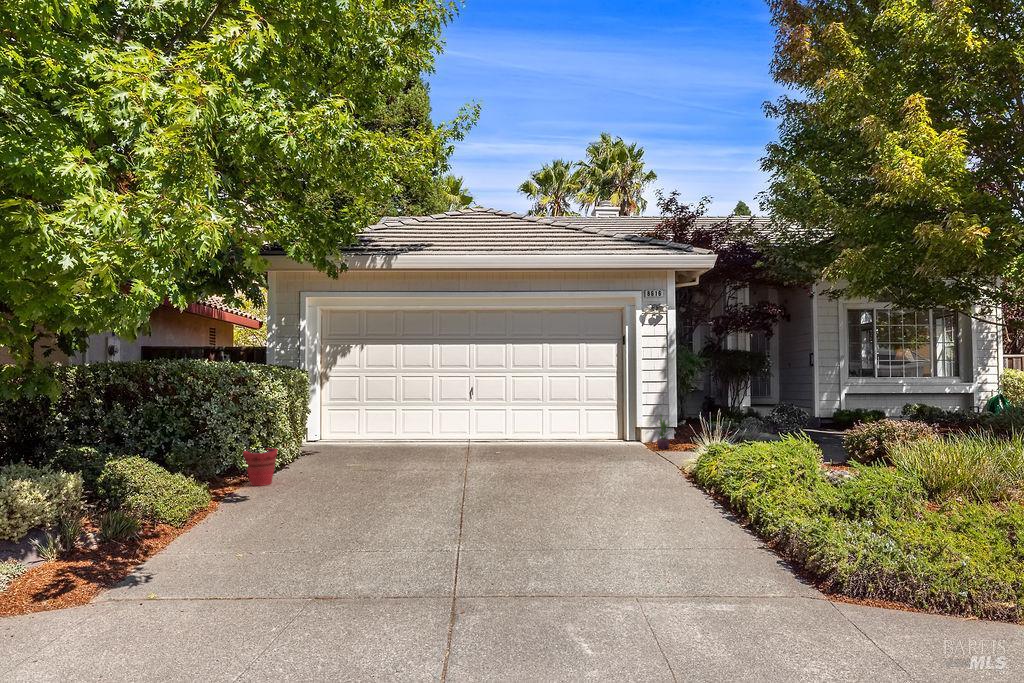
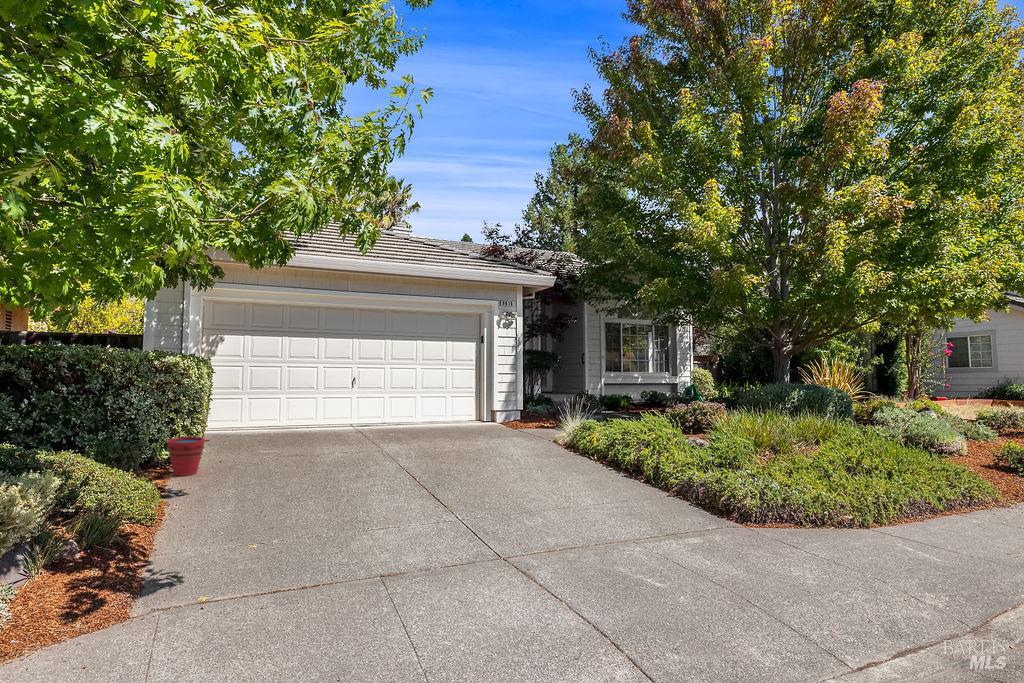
decorative plant: present [657,414,670,449] -> none [503,399,529,427]

